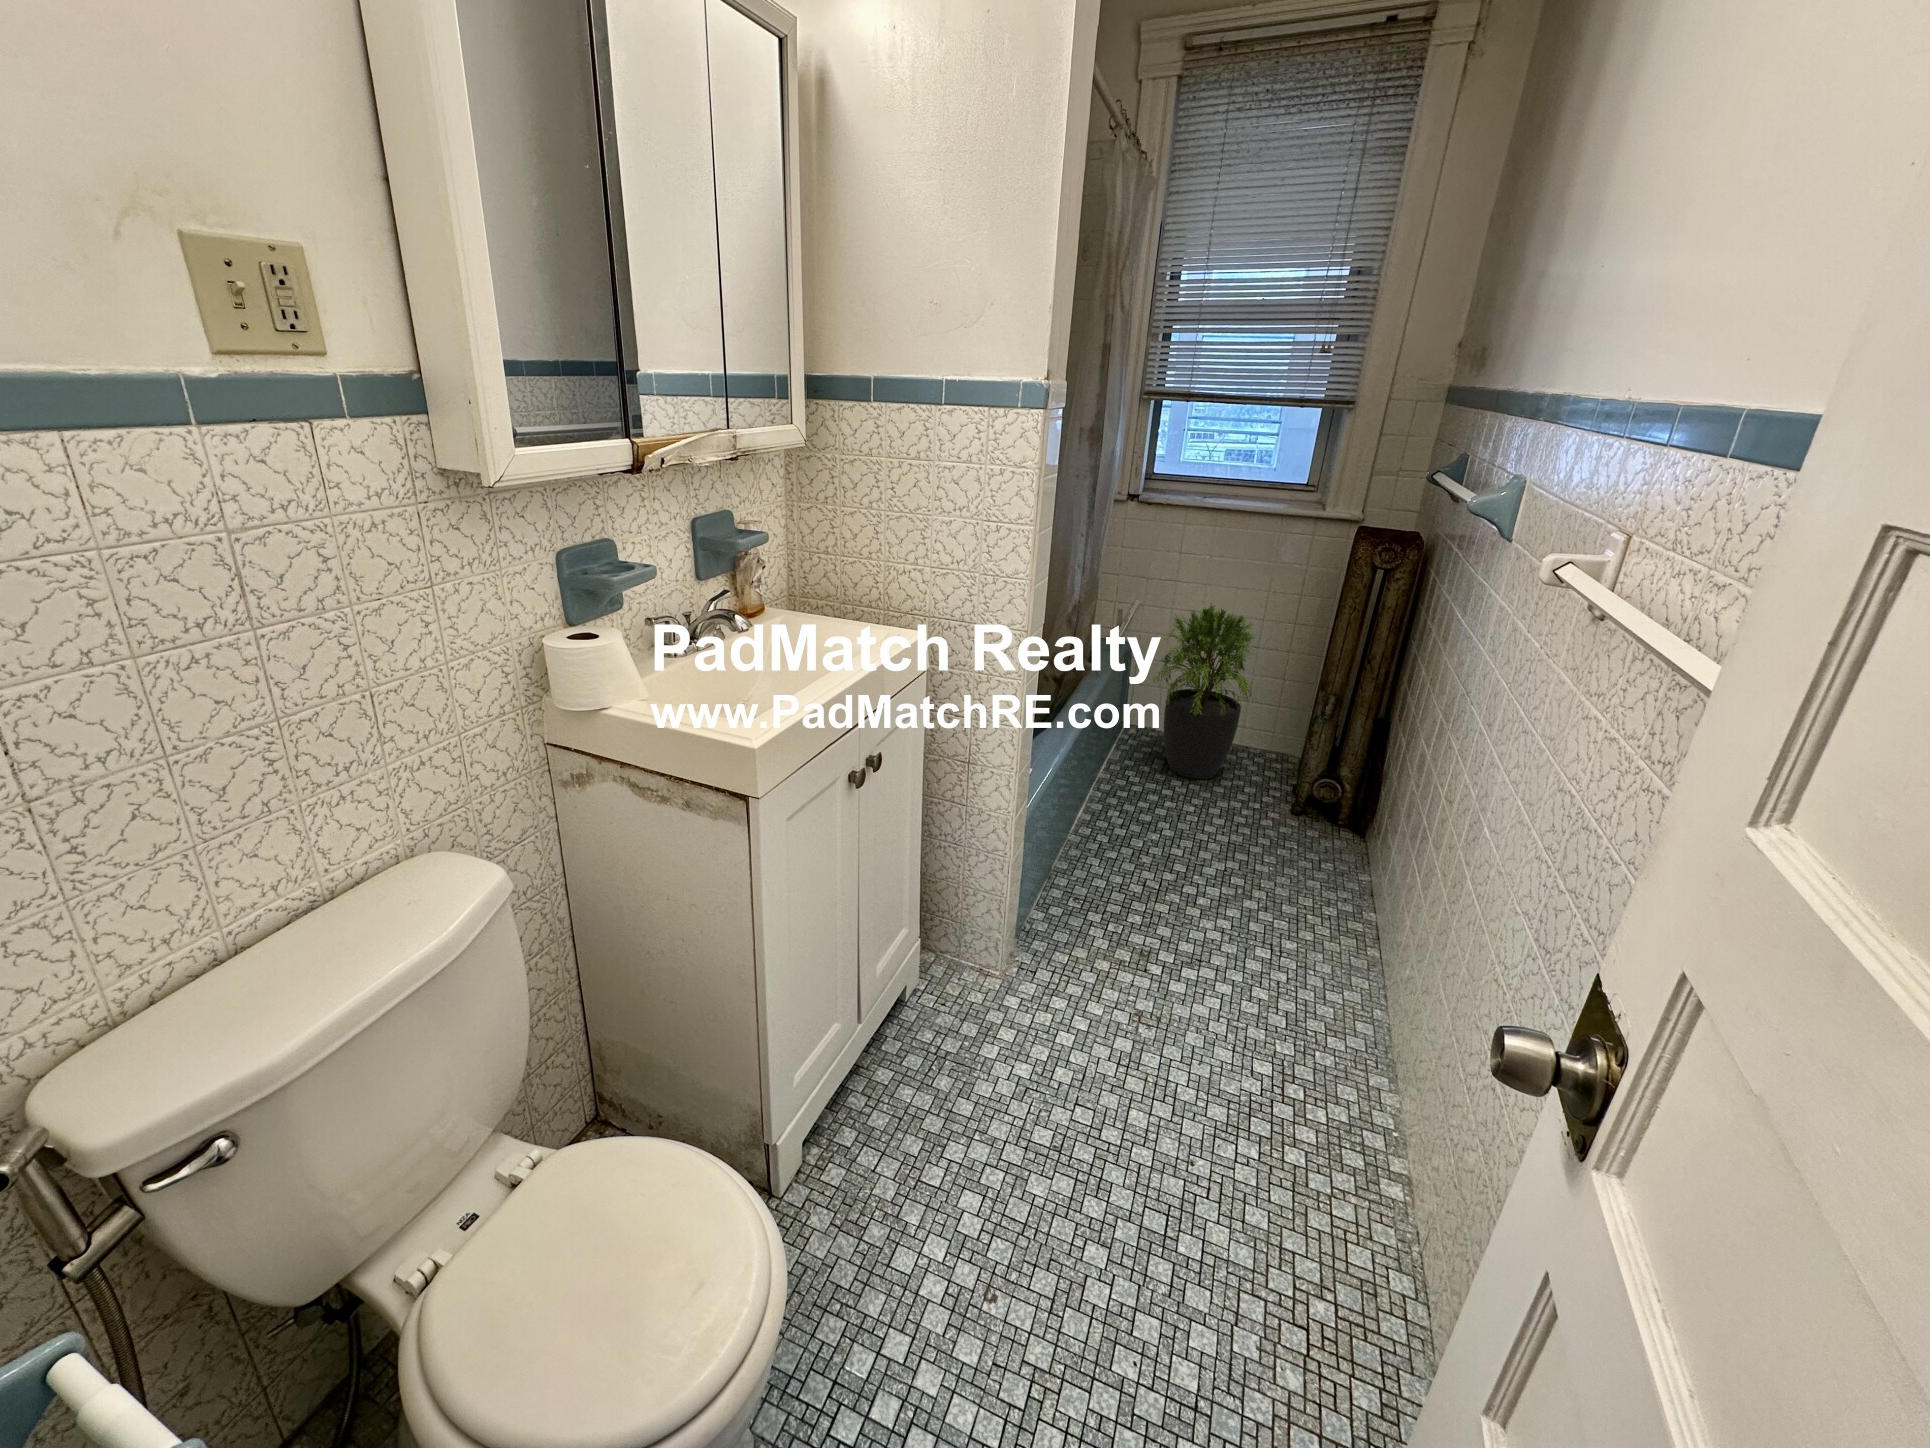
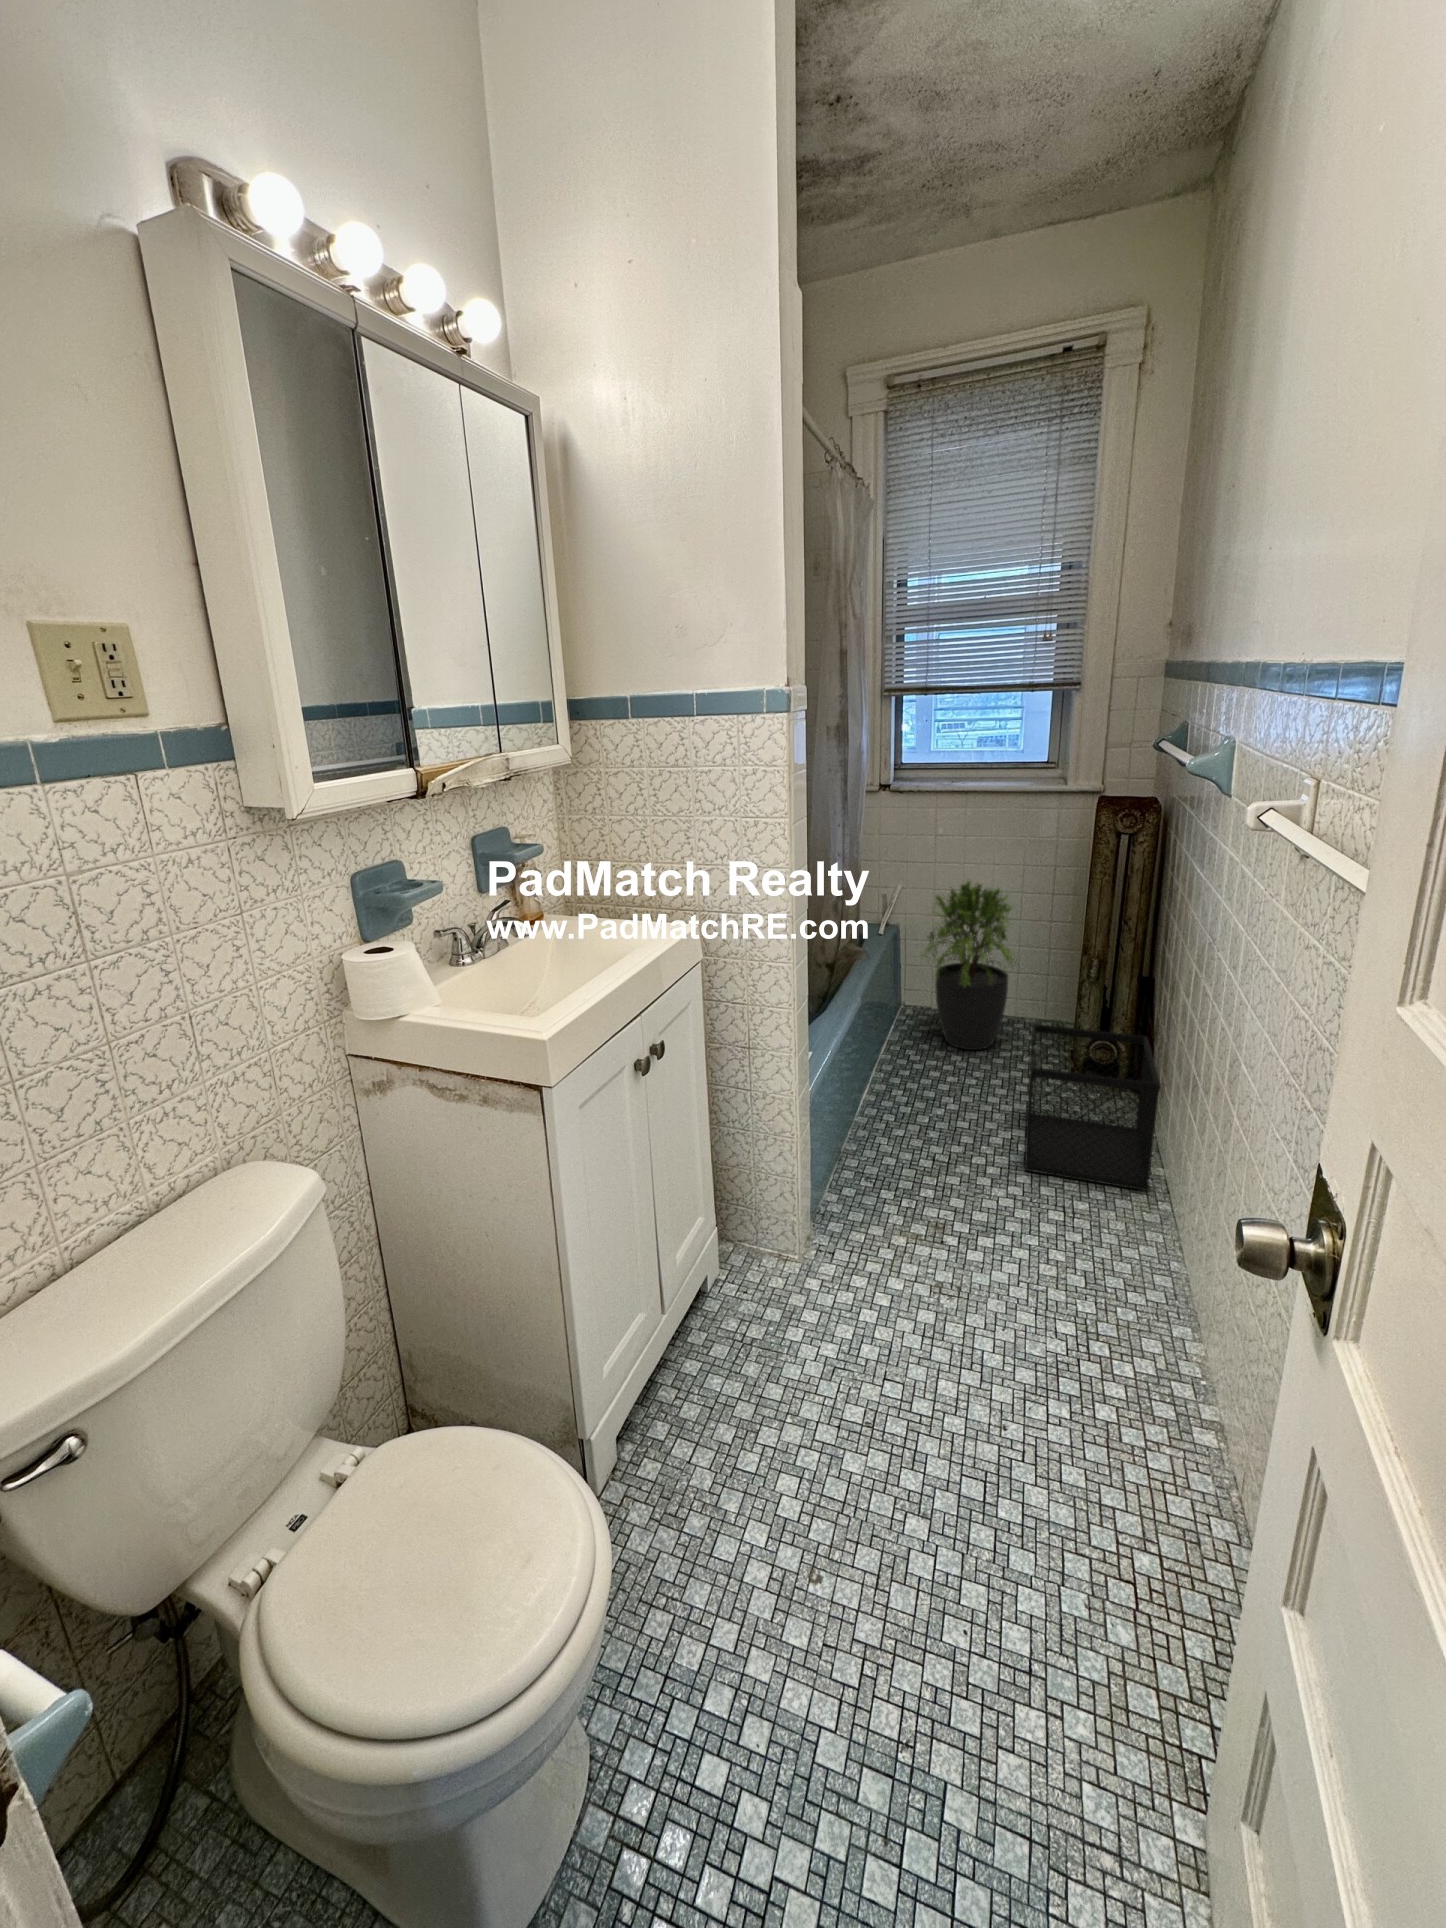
wastebasket: none [1237,761,1388,939] -> present [1025,1025,1161,1191]

